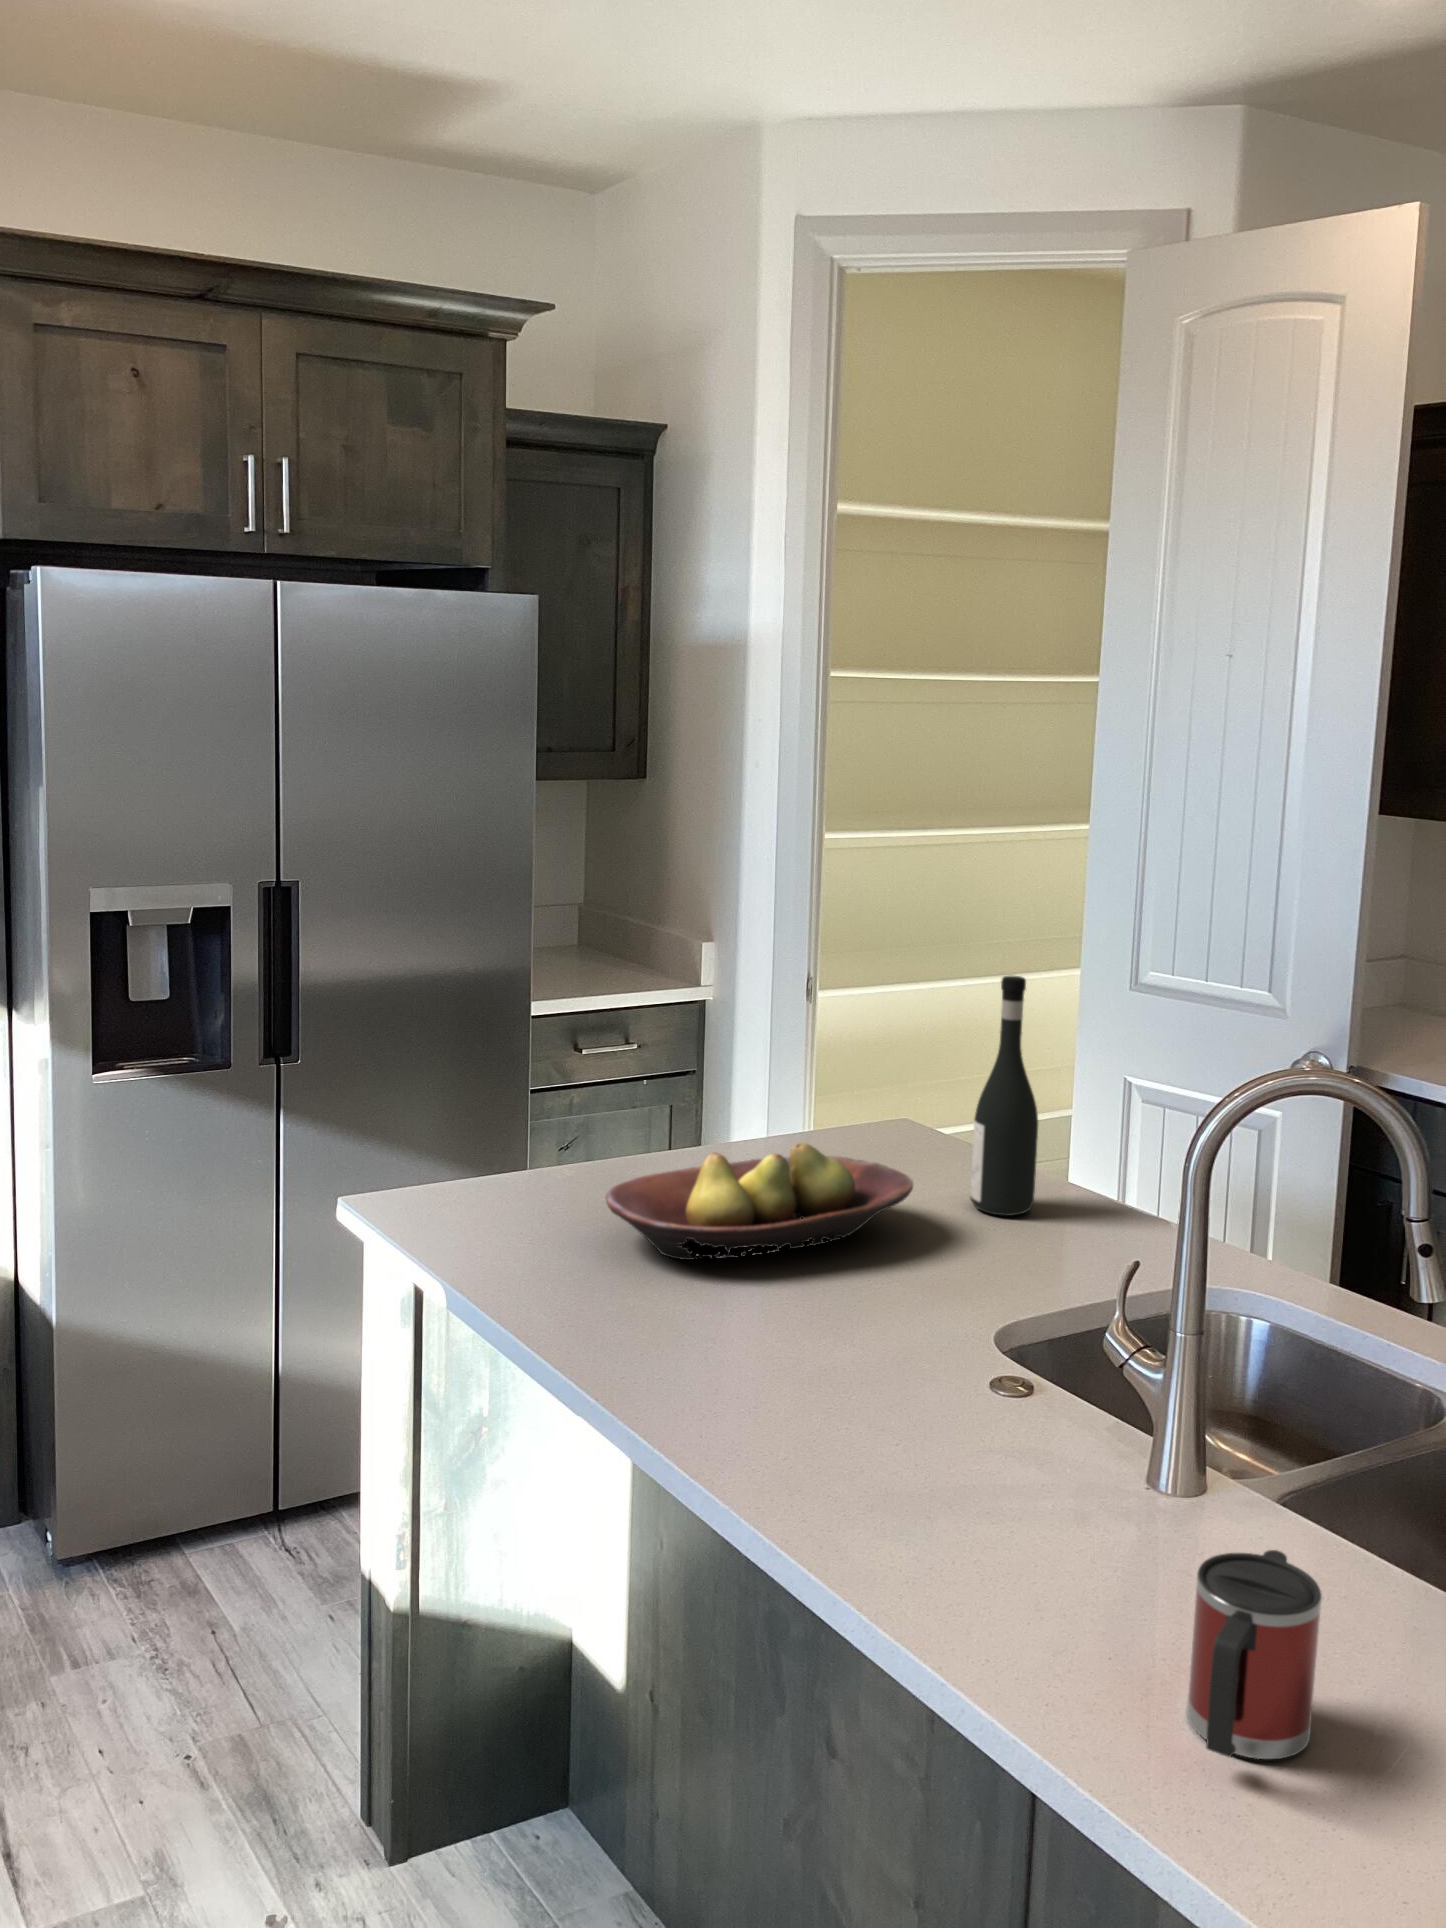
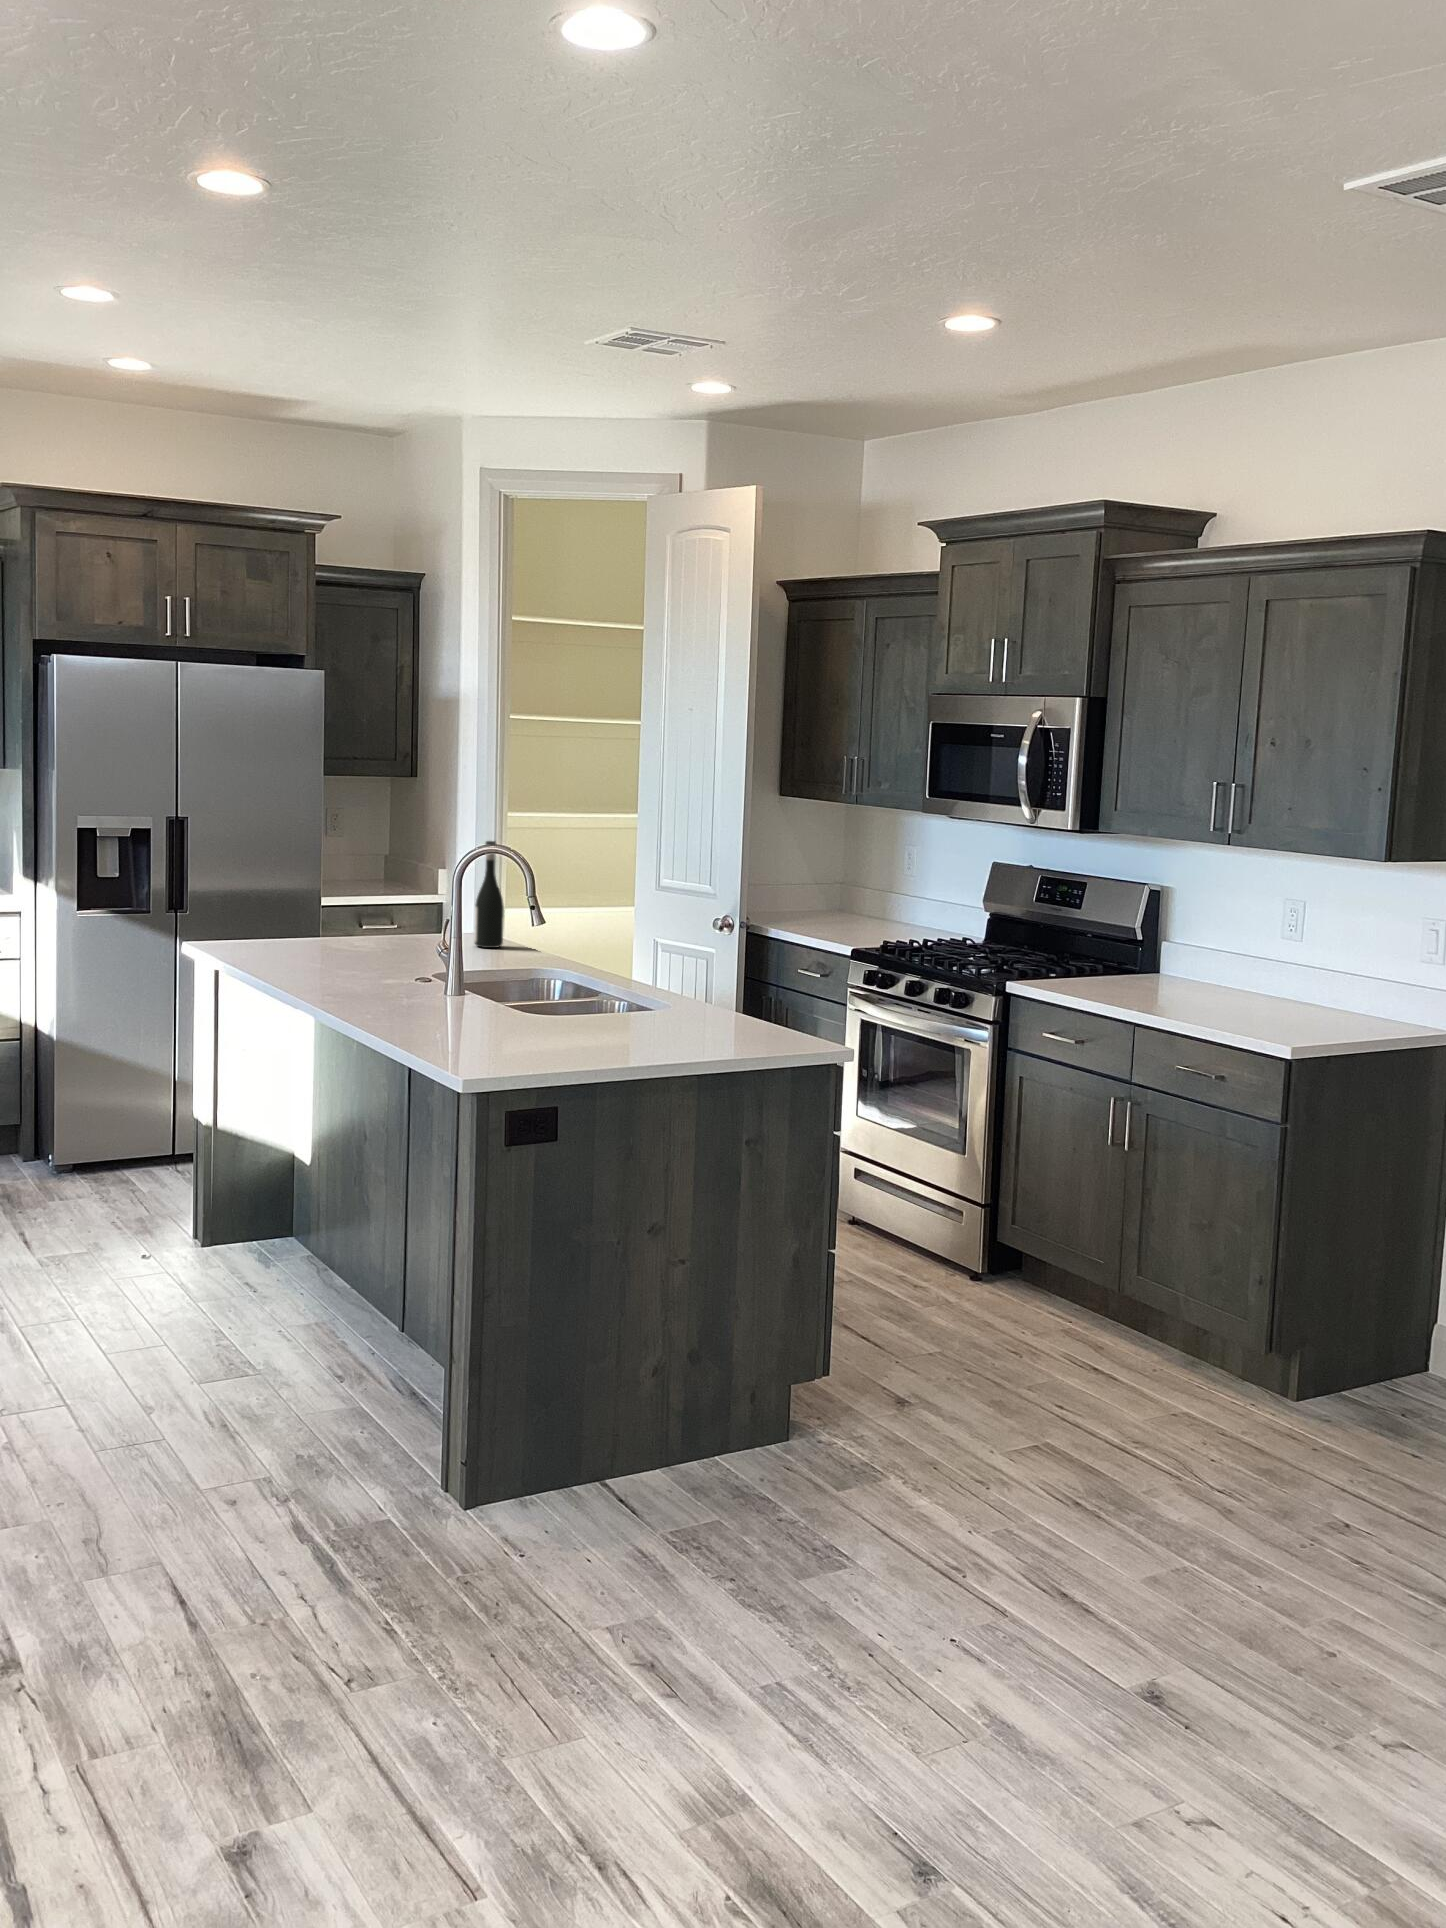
fruit bowl: present [606,1143,913,1260] -> none [295,908,437,950]
mug: present [1187,1550,1322,1759] -> none [390,957,434,1007]

